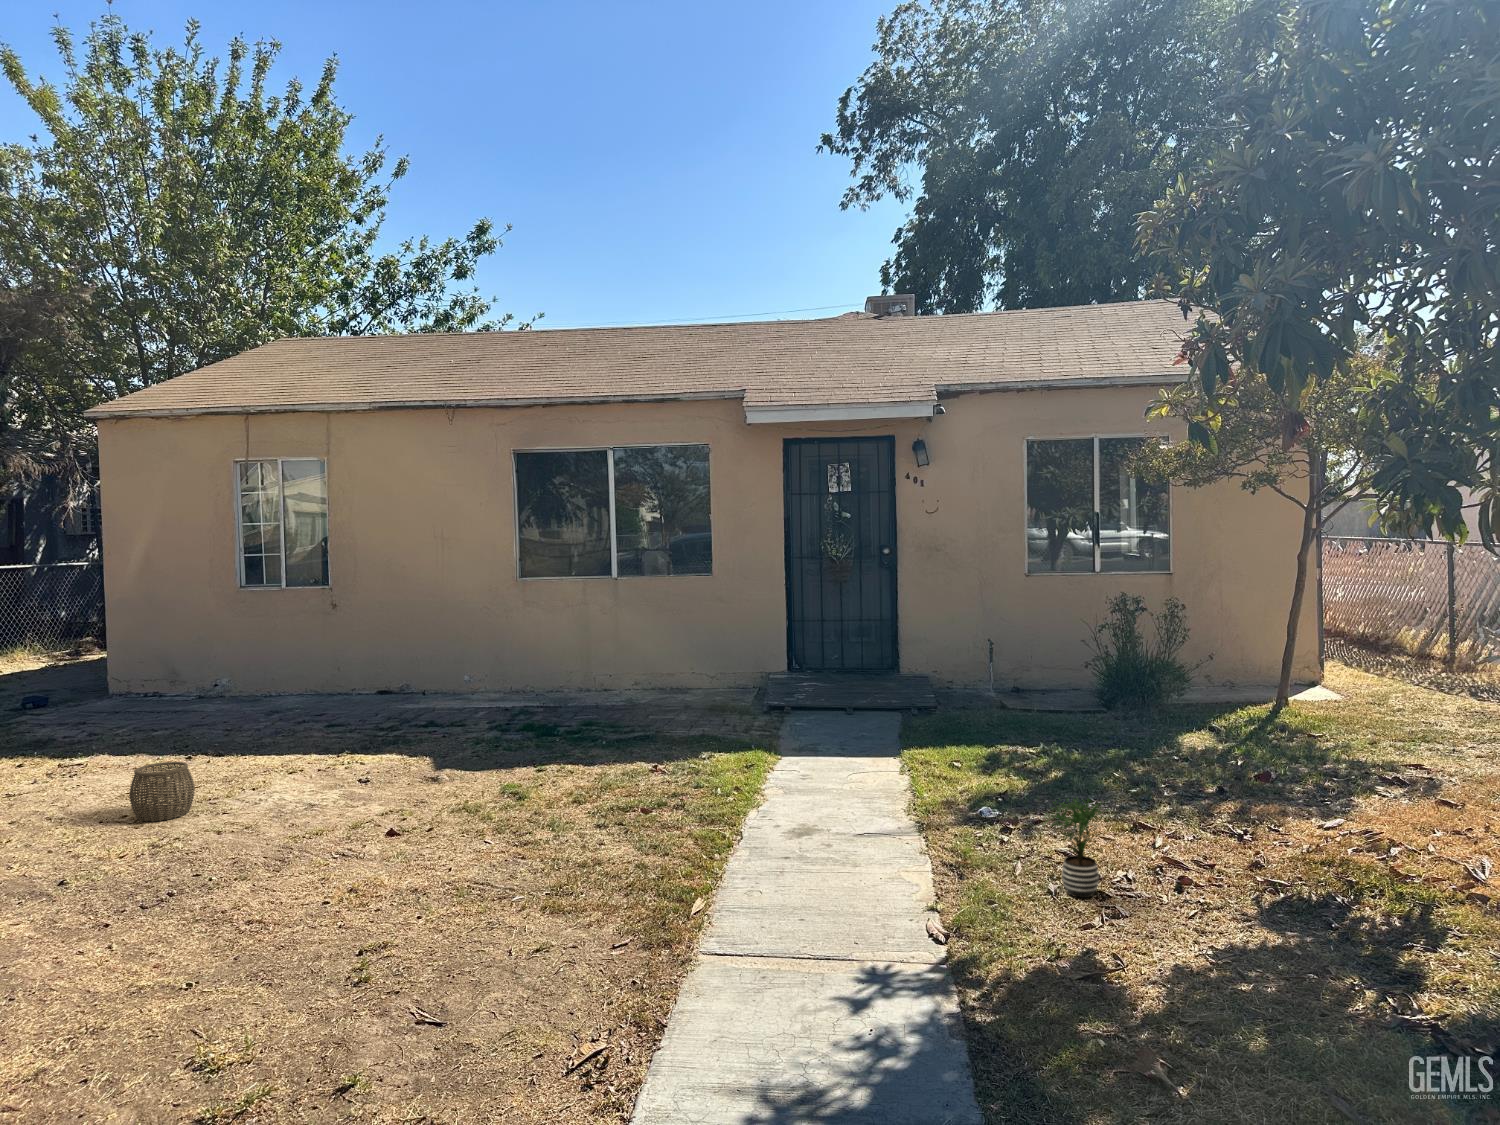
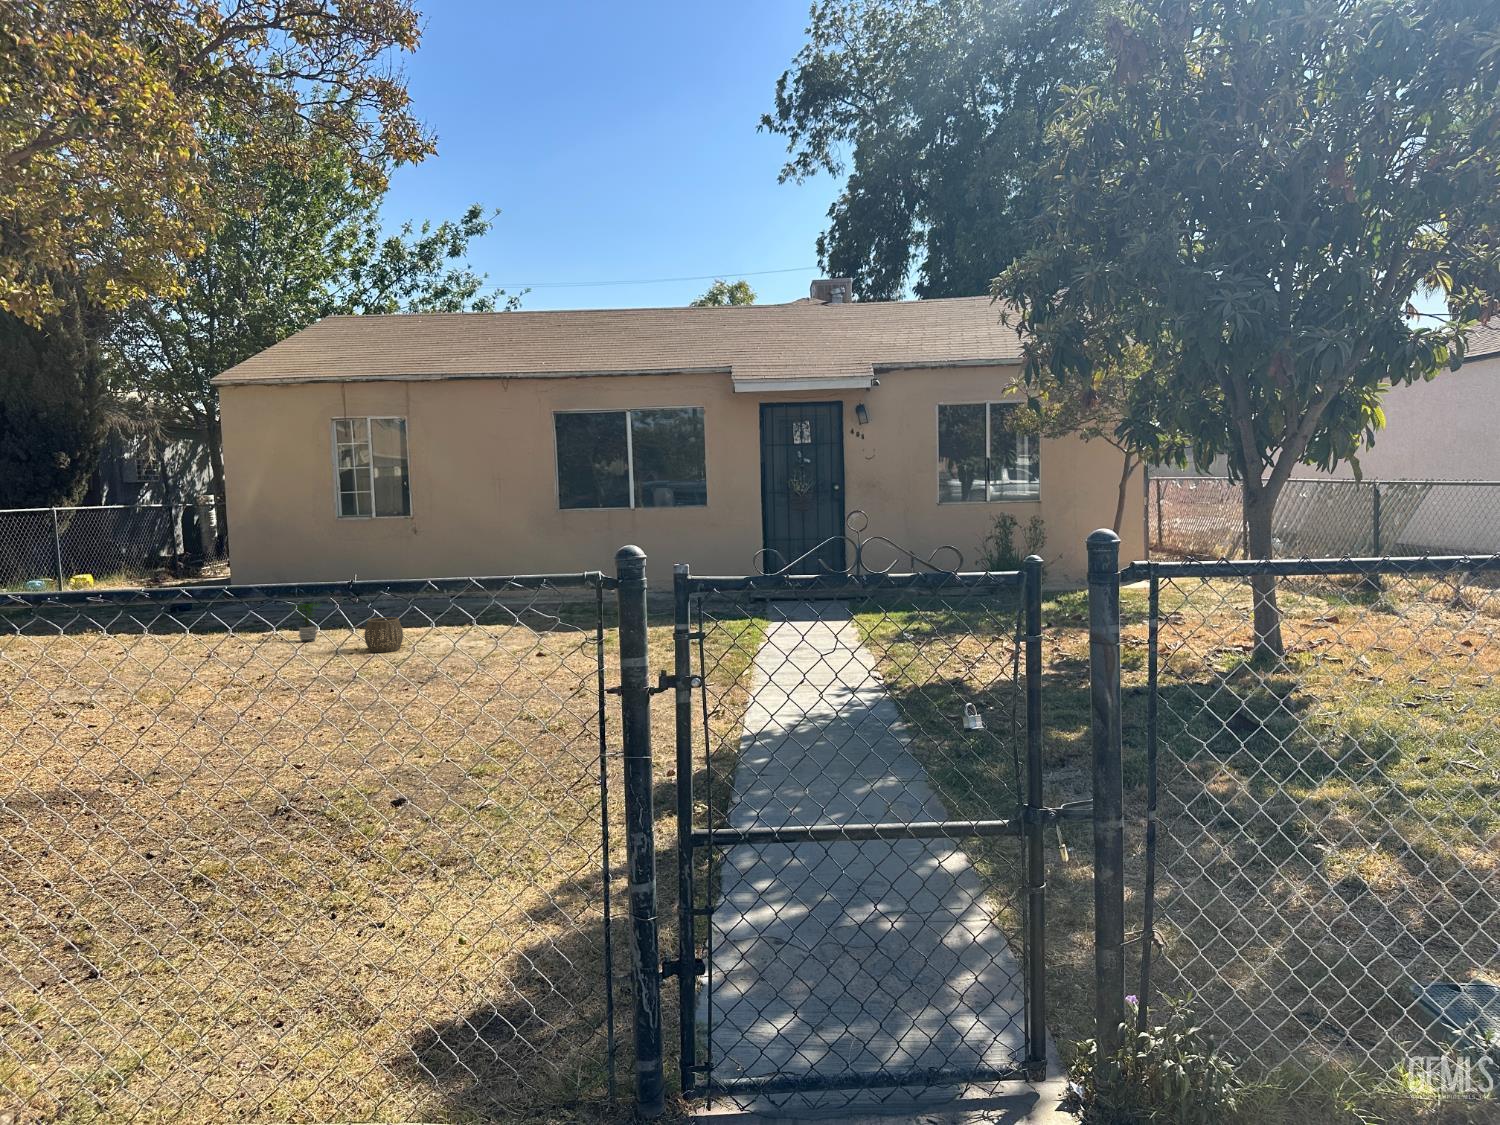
potted plant: present [1044,798,1109,898] -> present [292,602,316,642]

